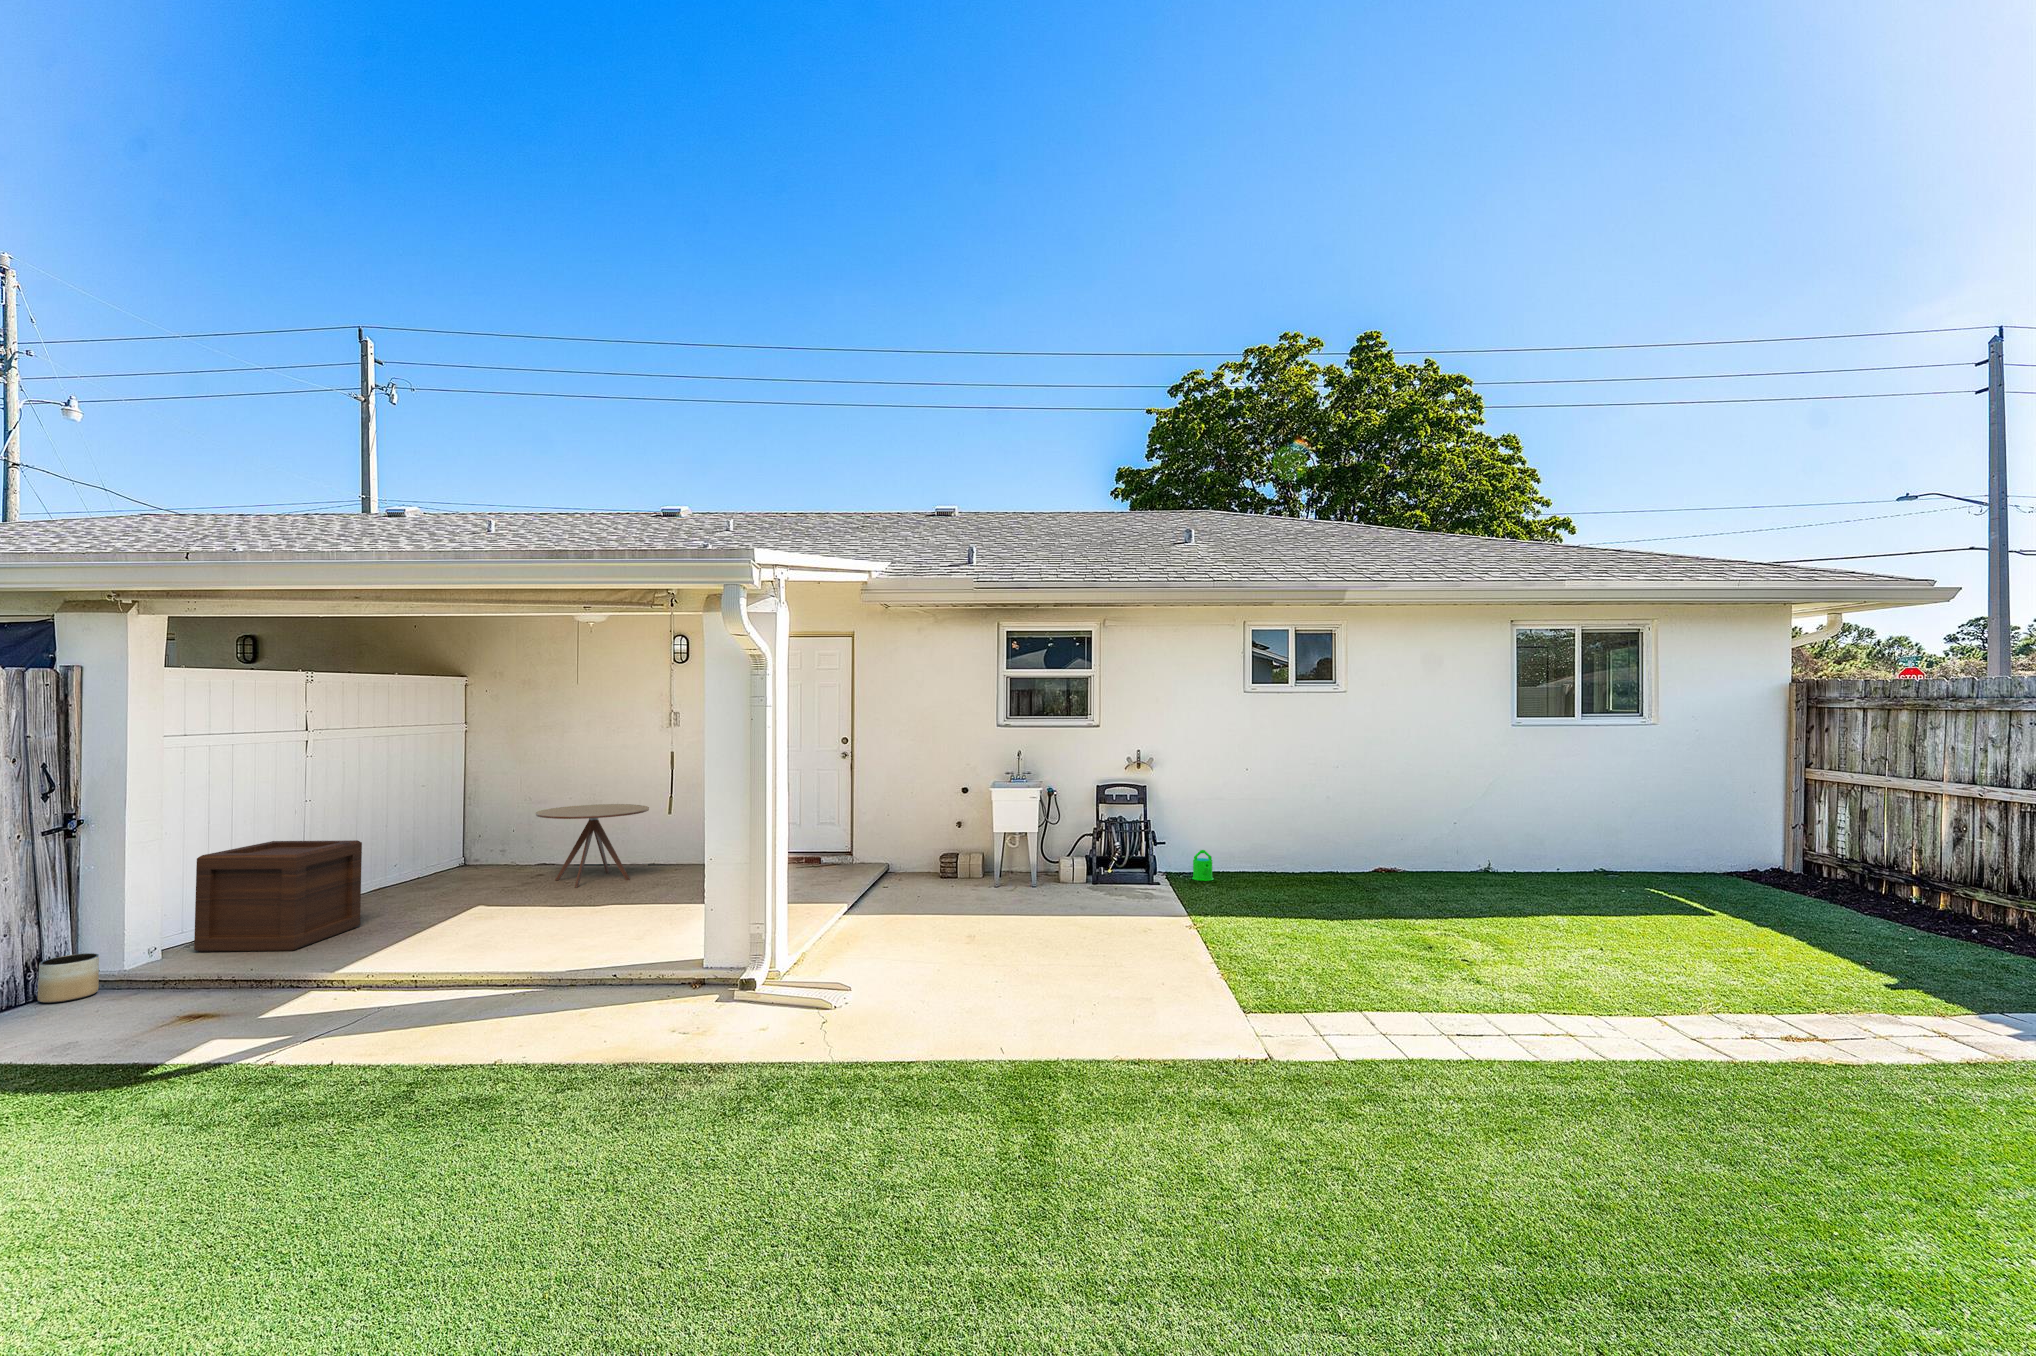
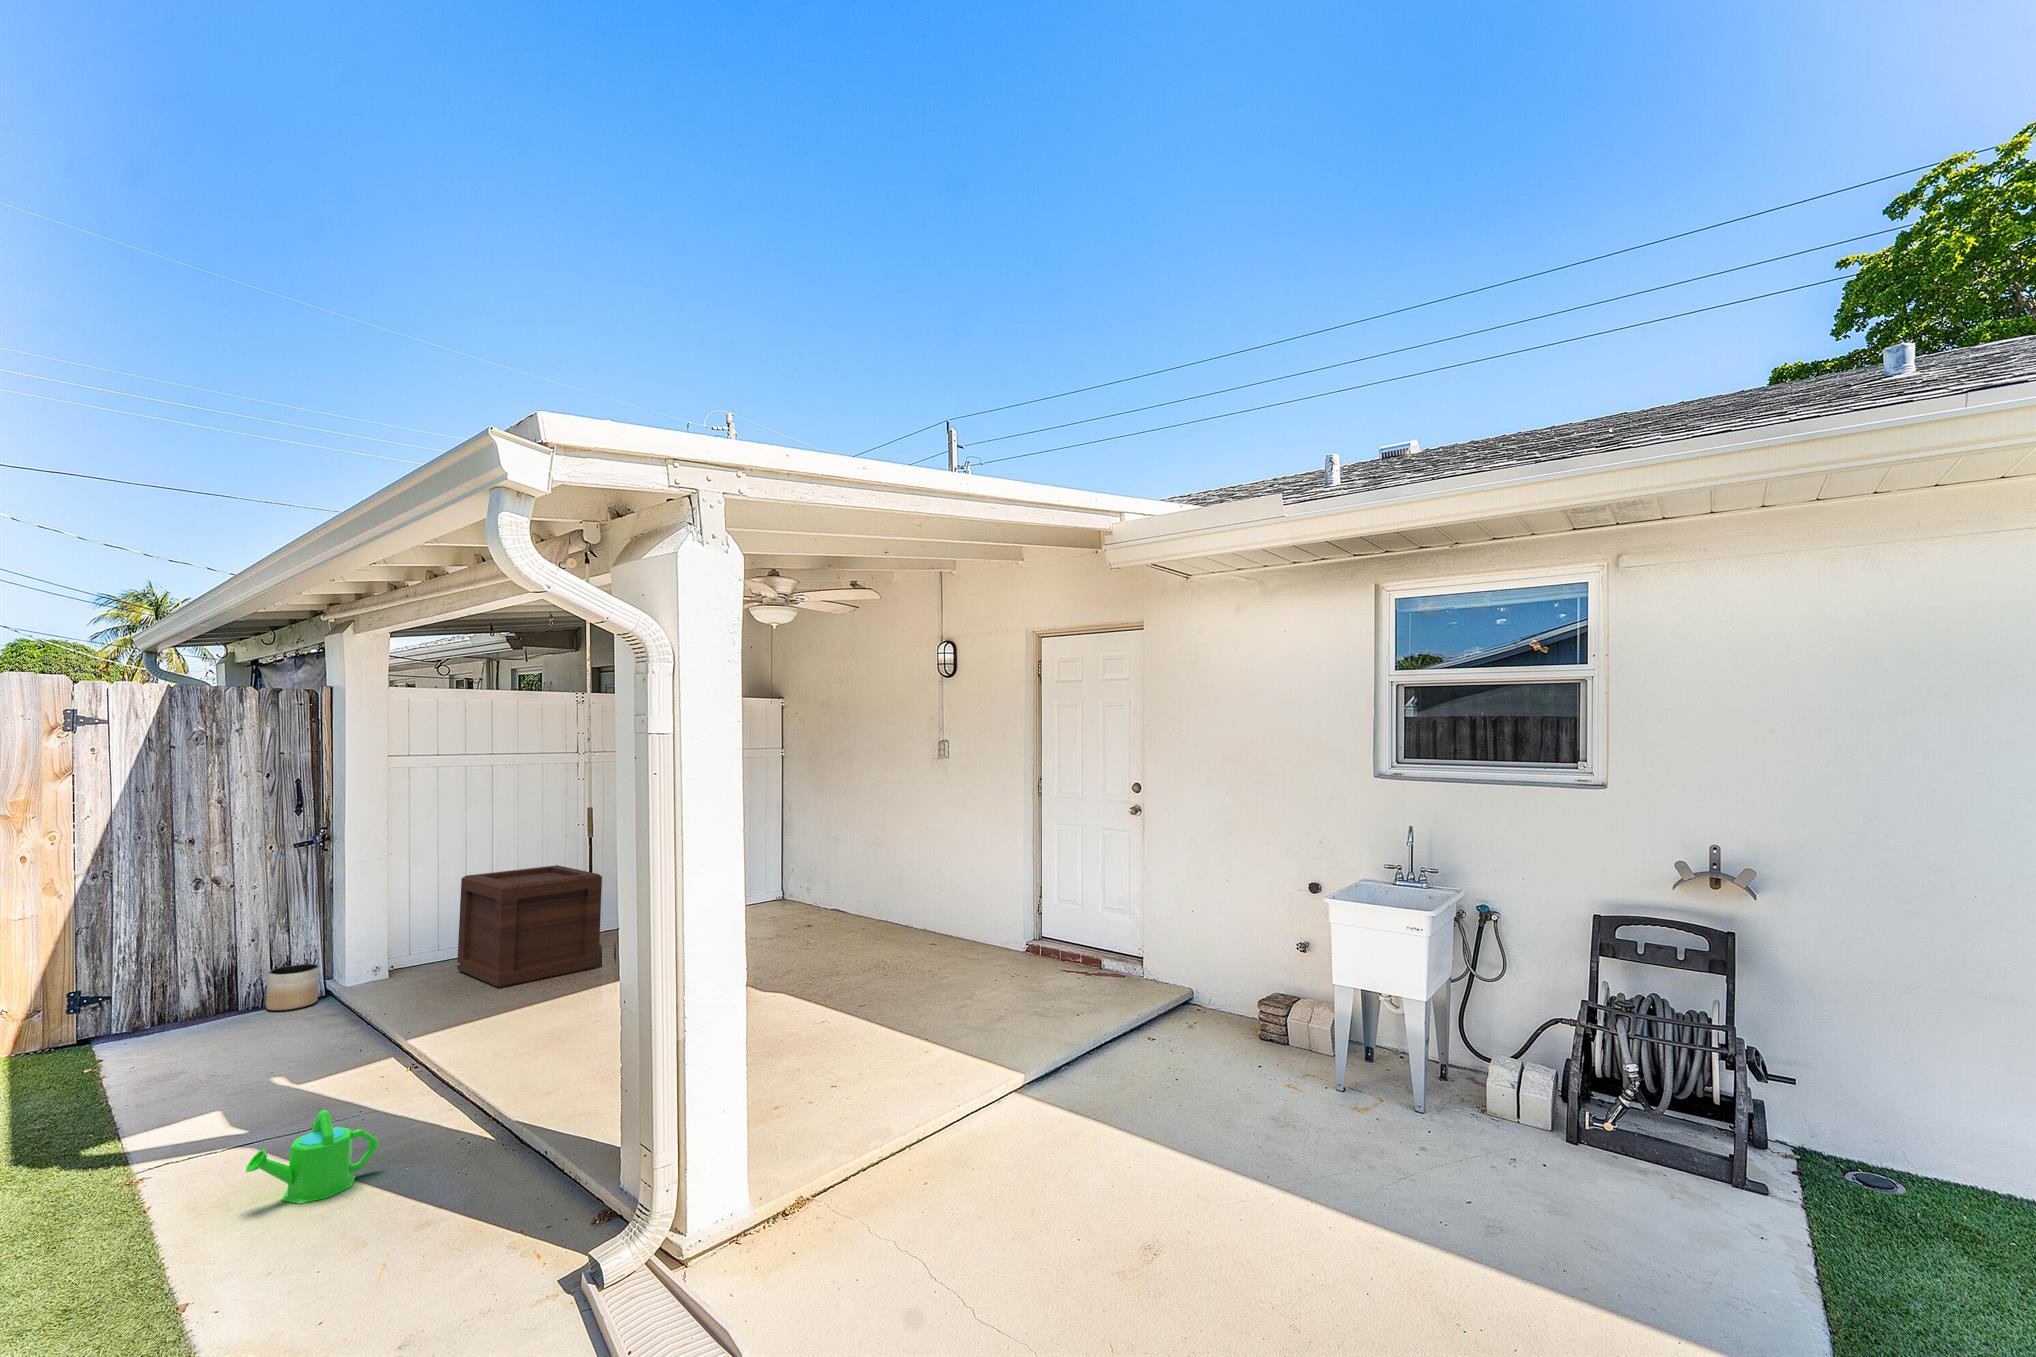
round table: present [536,804,649,888] -> none [816,851,942,953]
watering can: present [1192,850,1214,881] -> present [246,1110,378,1204]

